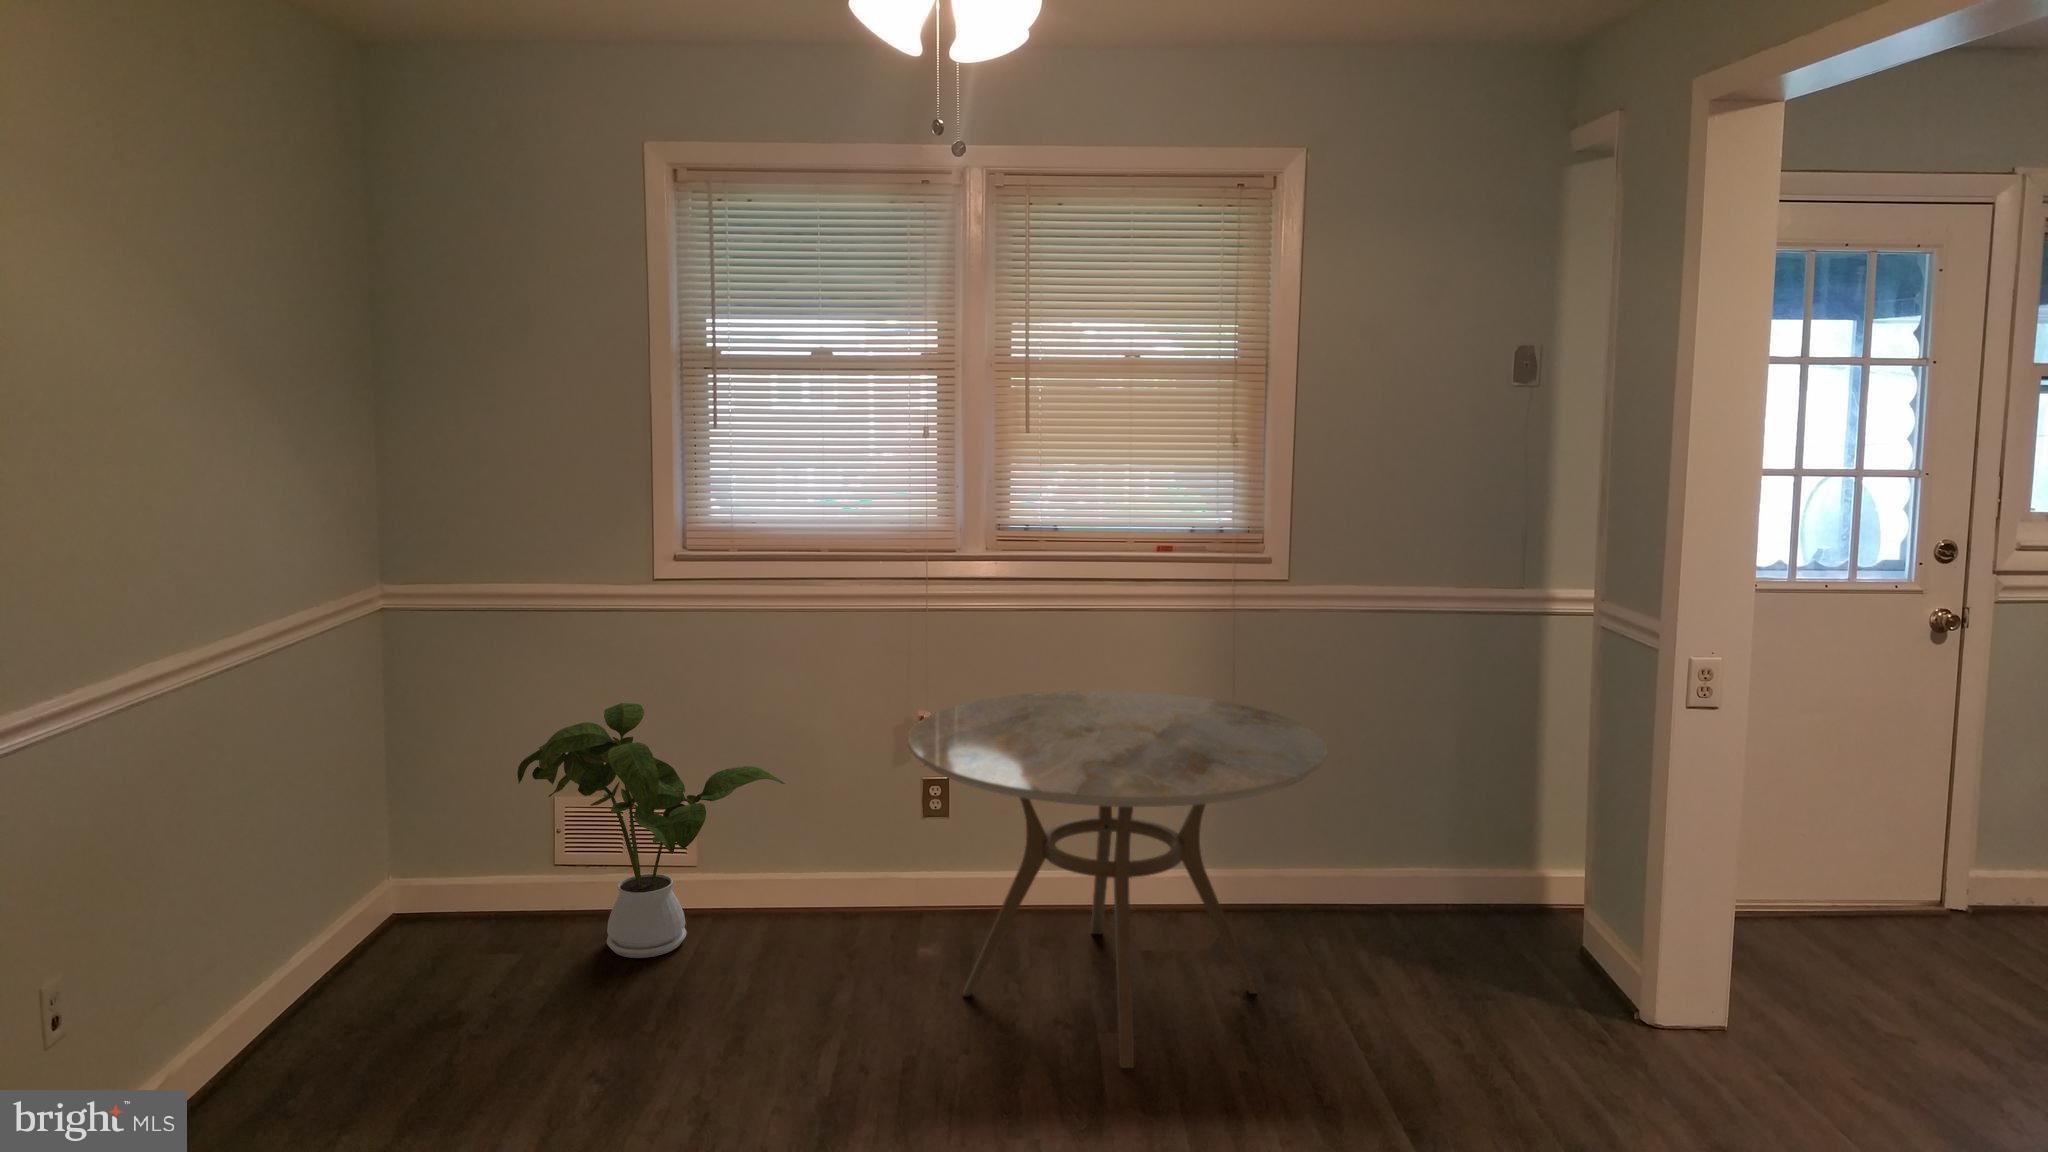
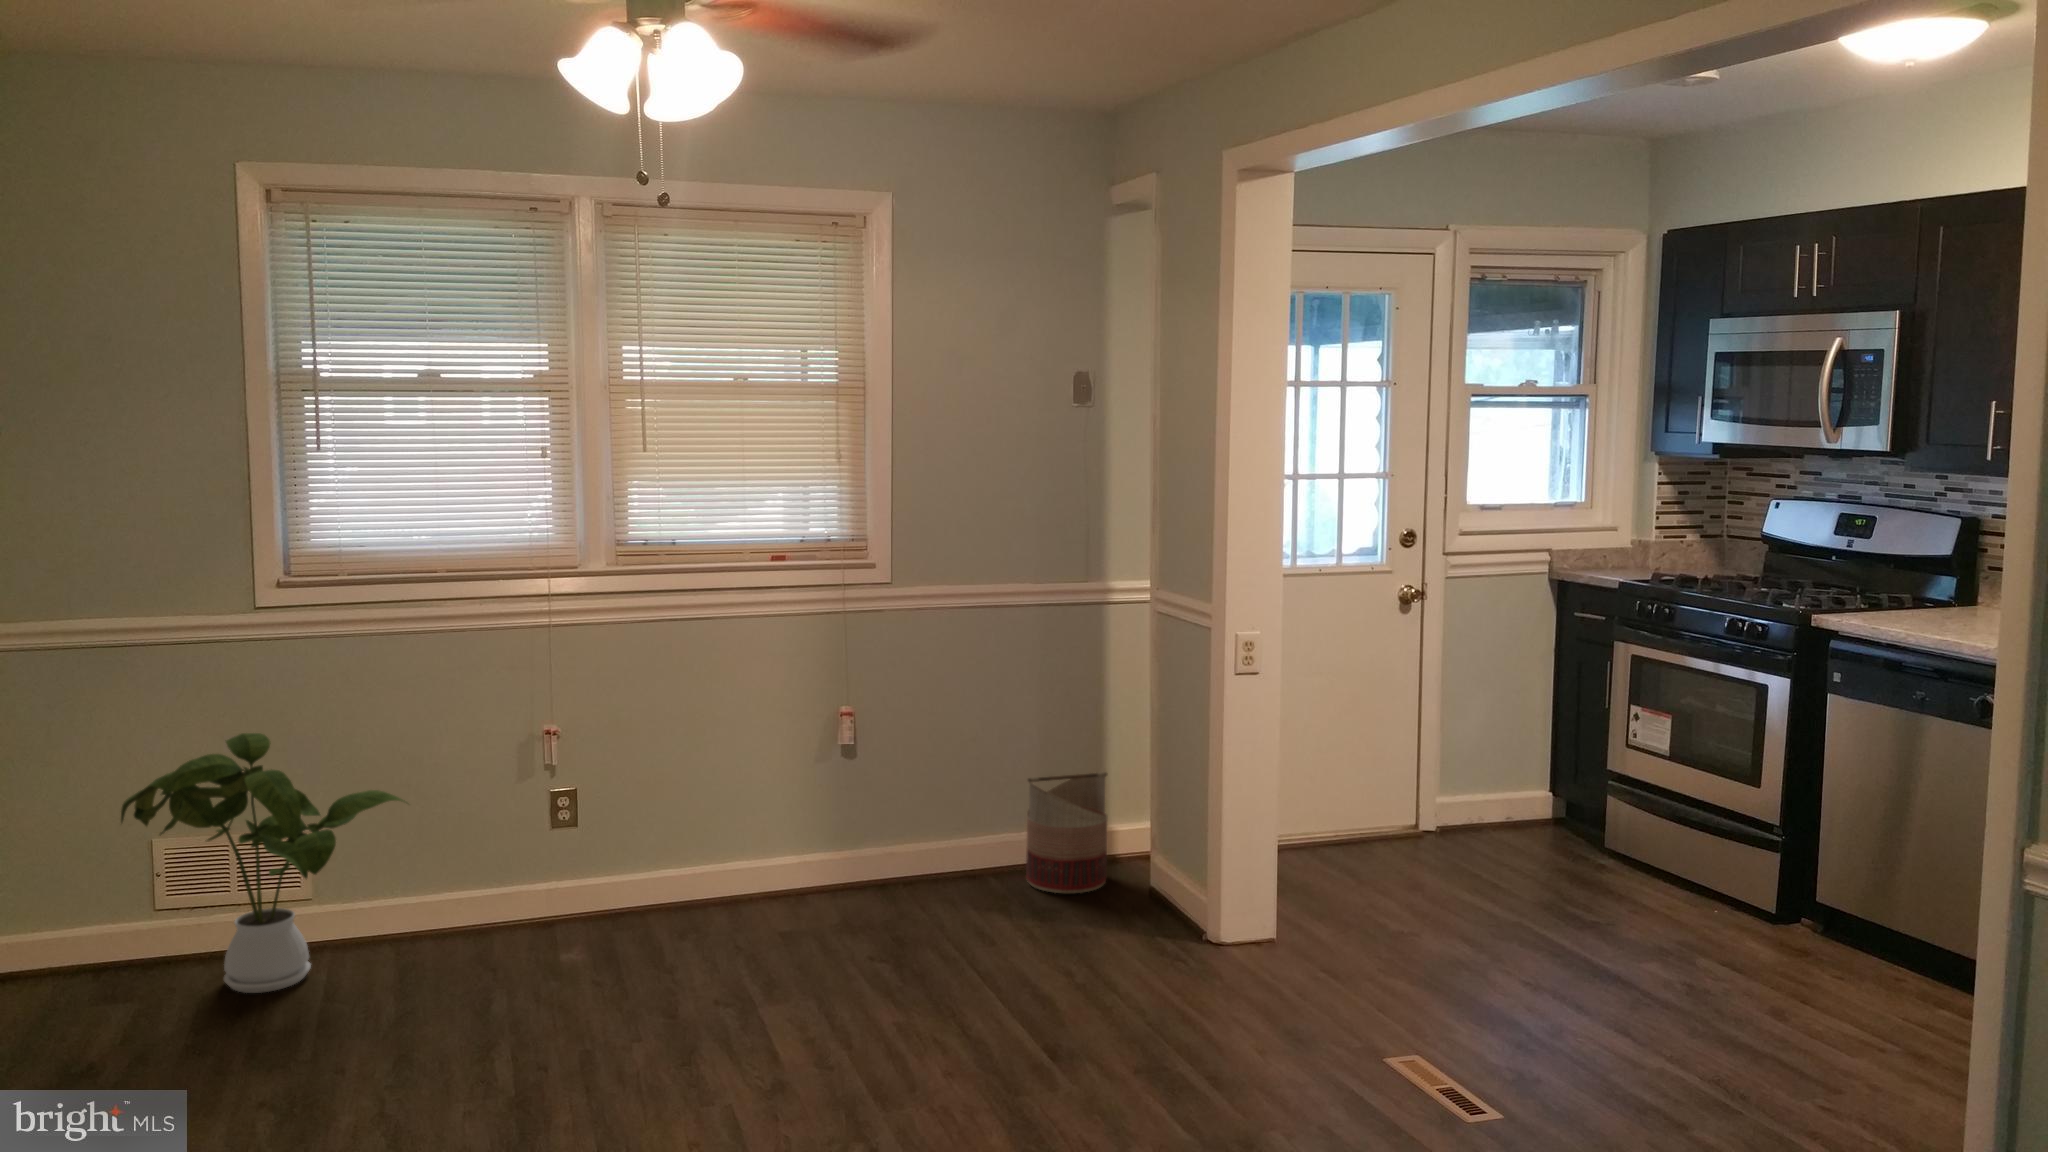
dining table: present [908,691,1327,1068] -> none [553,692,935,1017]
basket: none [1431,808,1535,948] -> present [1026,772,1107,893]

